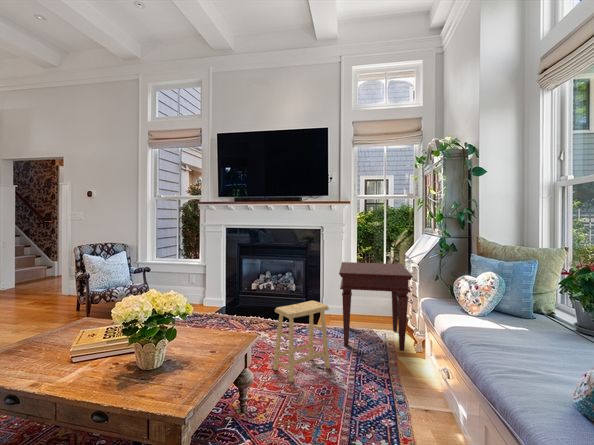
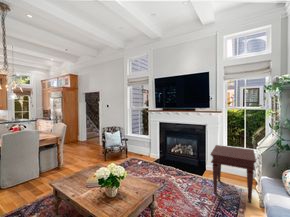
footstool: present [273,301,330,382] -> none [172,168,202,211]

